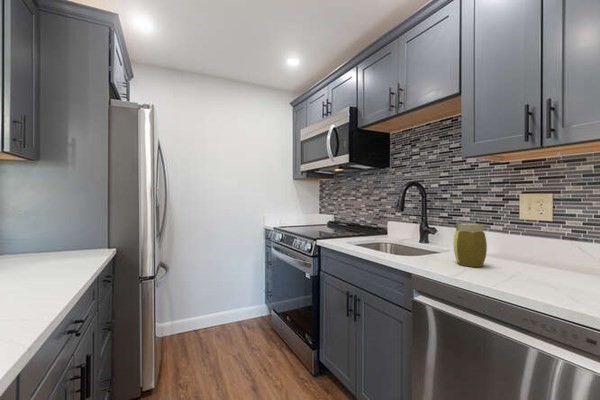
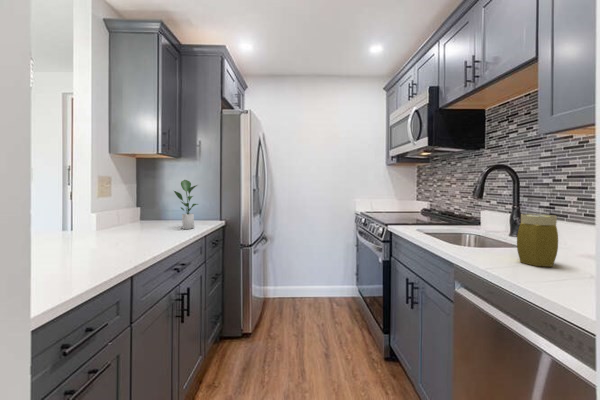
potted plant: none [32,188,78,262] -> present [174,180,198,229]

